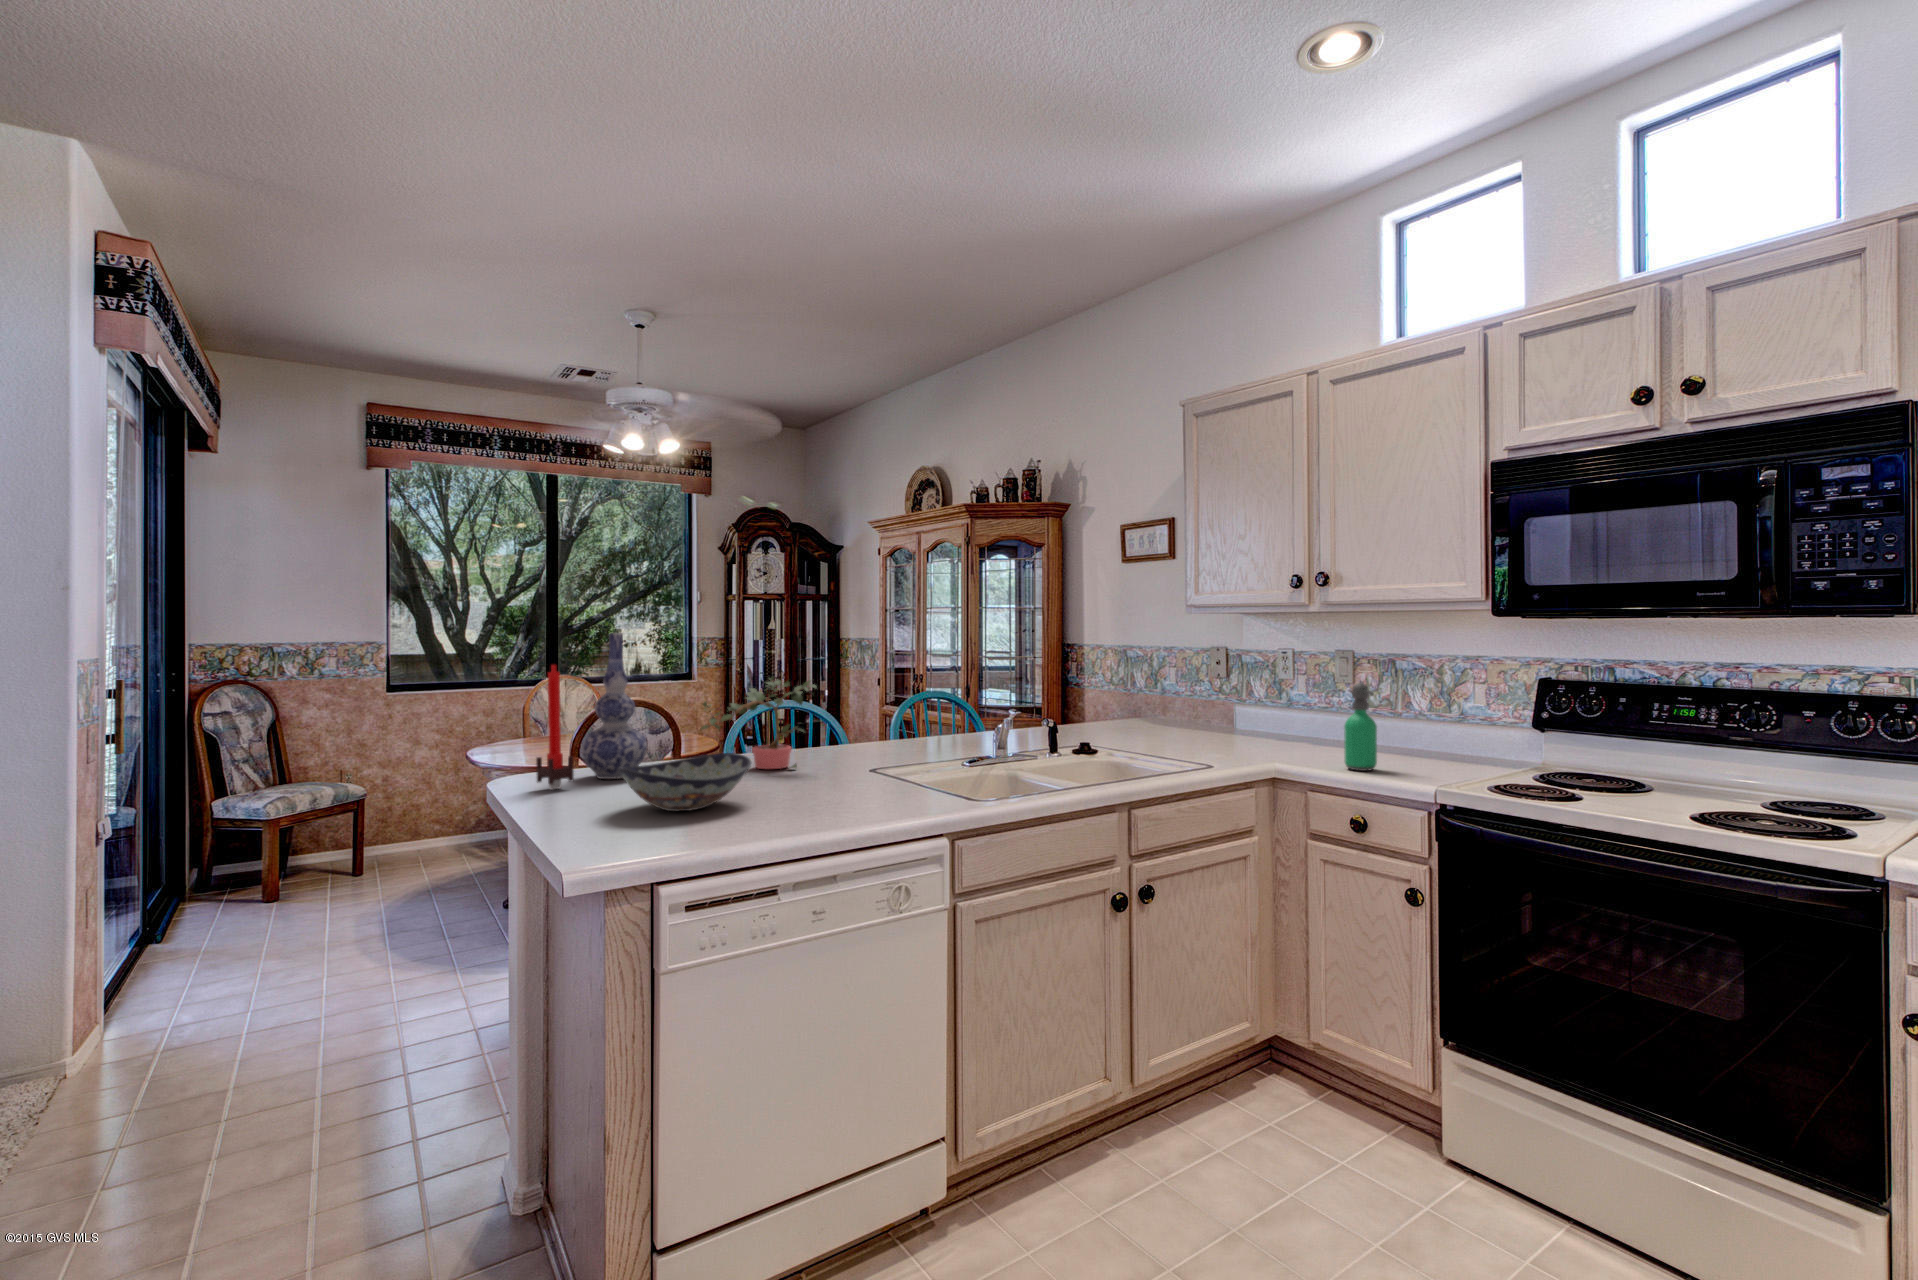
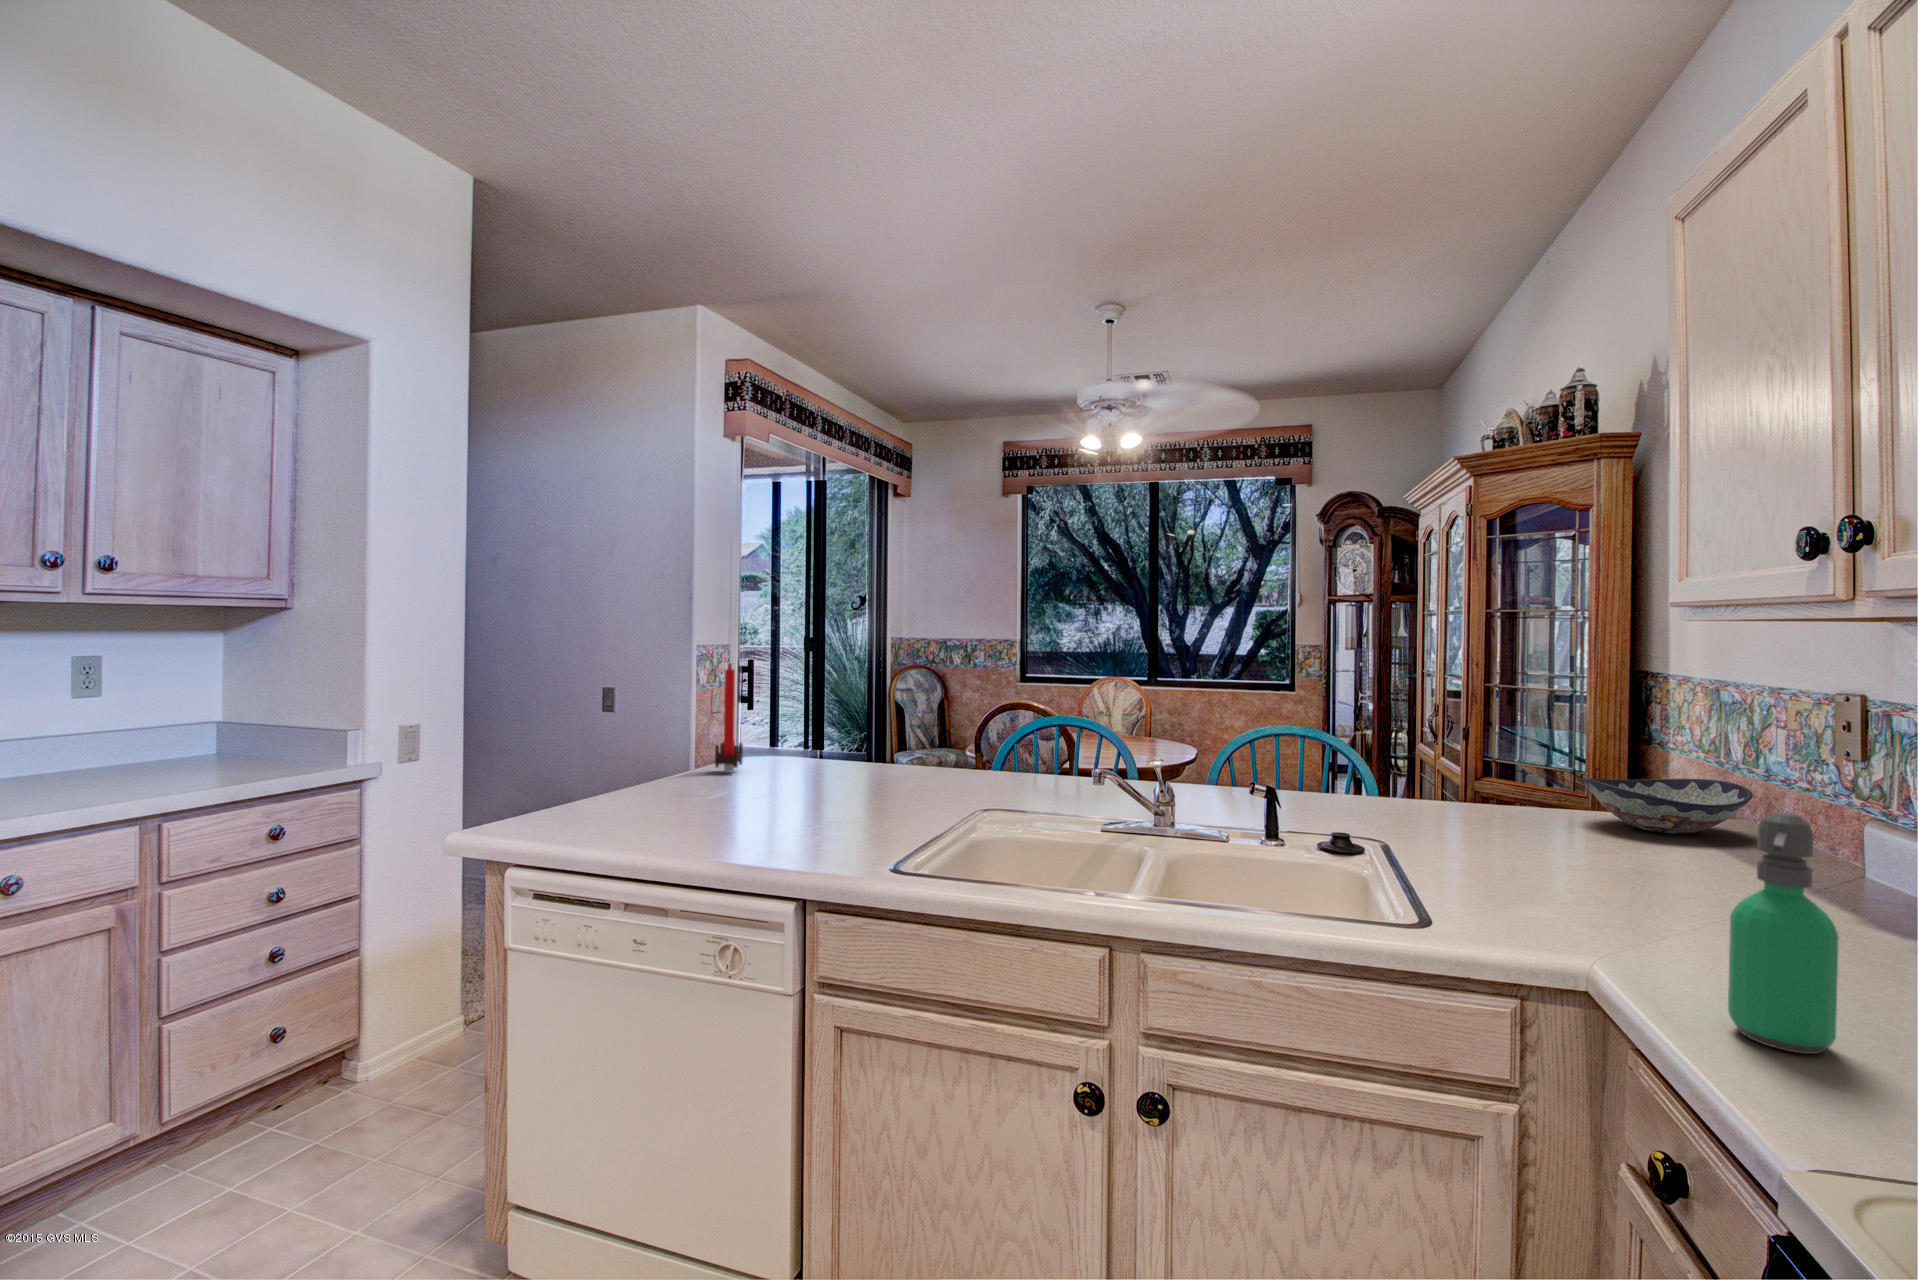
vase: present [582,633,647,779] -> none [770,636,828,773]
potted plant: present [701,677,816,769] -> none [891,687,948,791]
decorative bowl: present [617,753,751,811] -> present [1582,778,1753,834]

